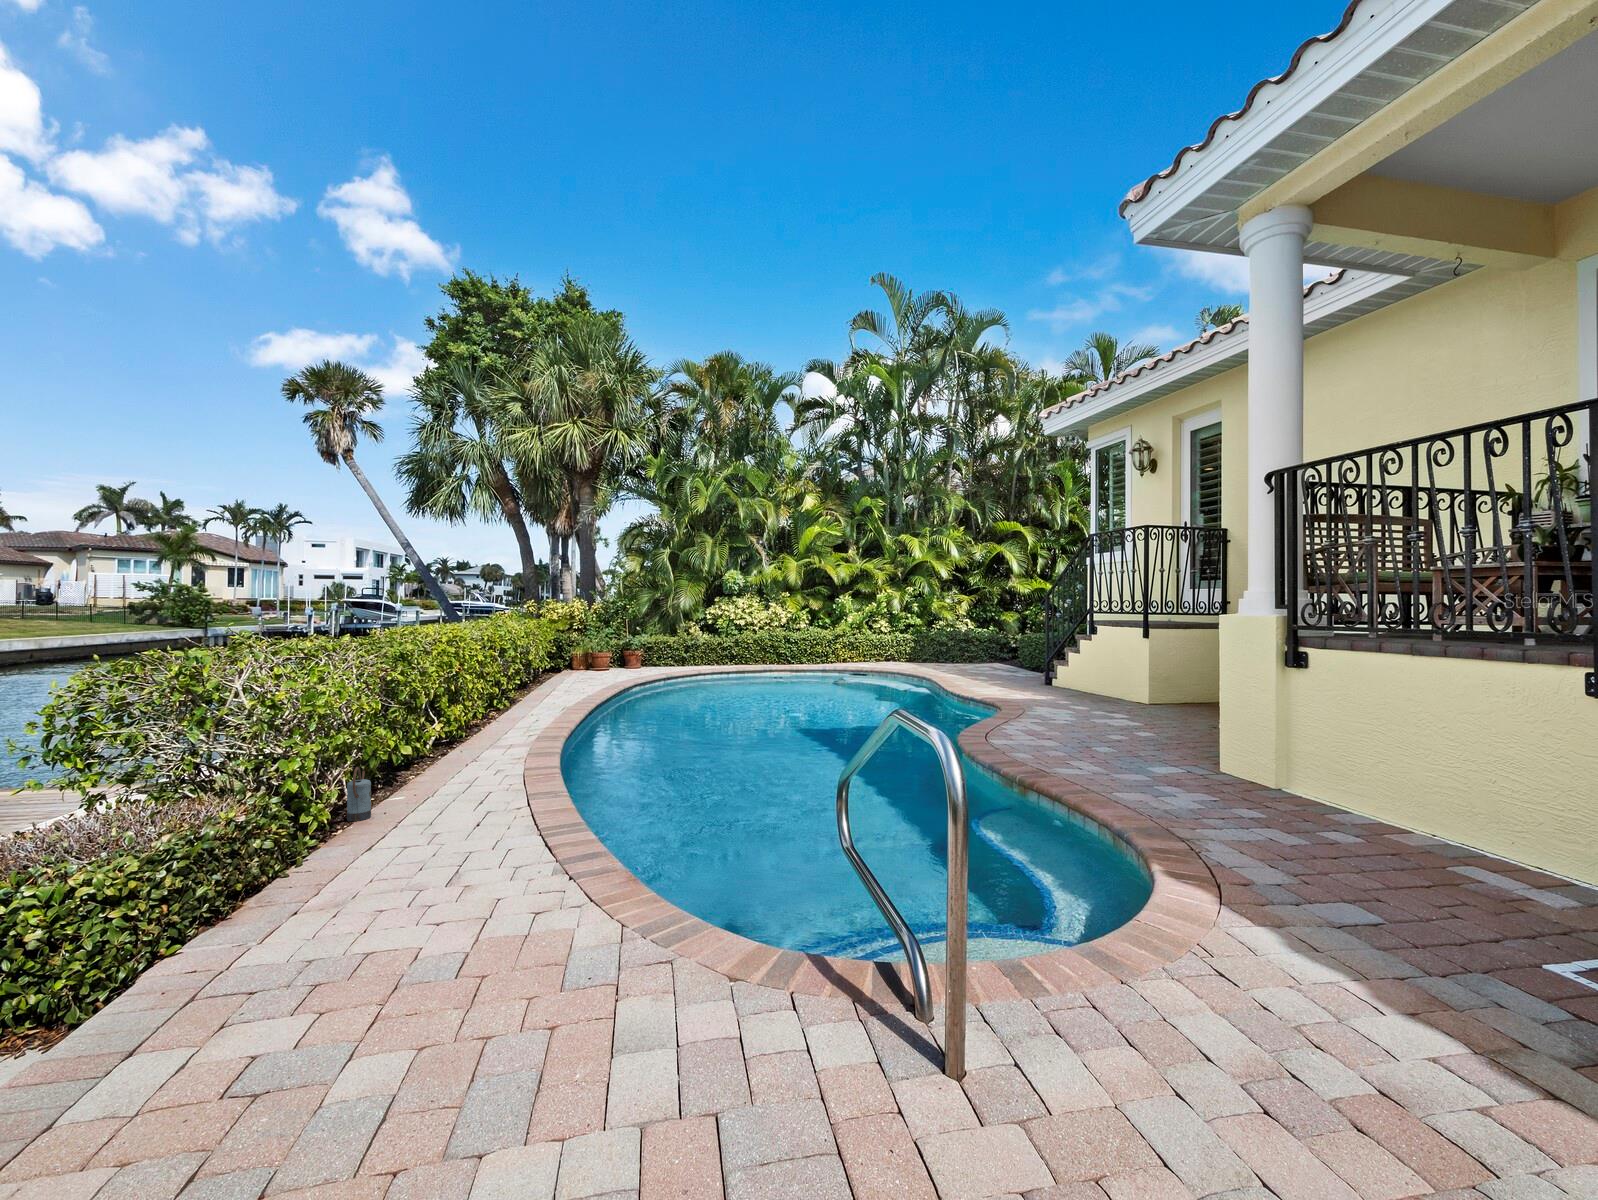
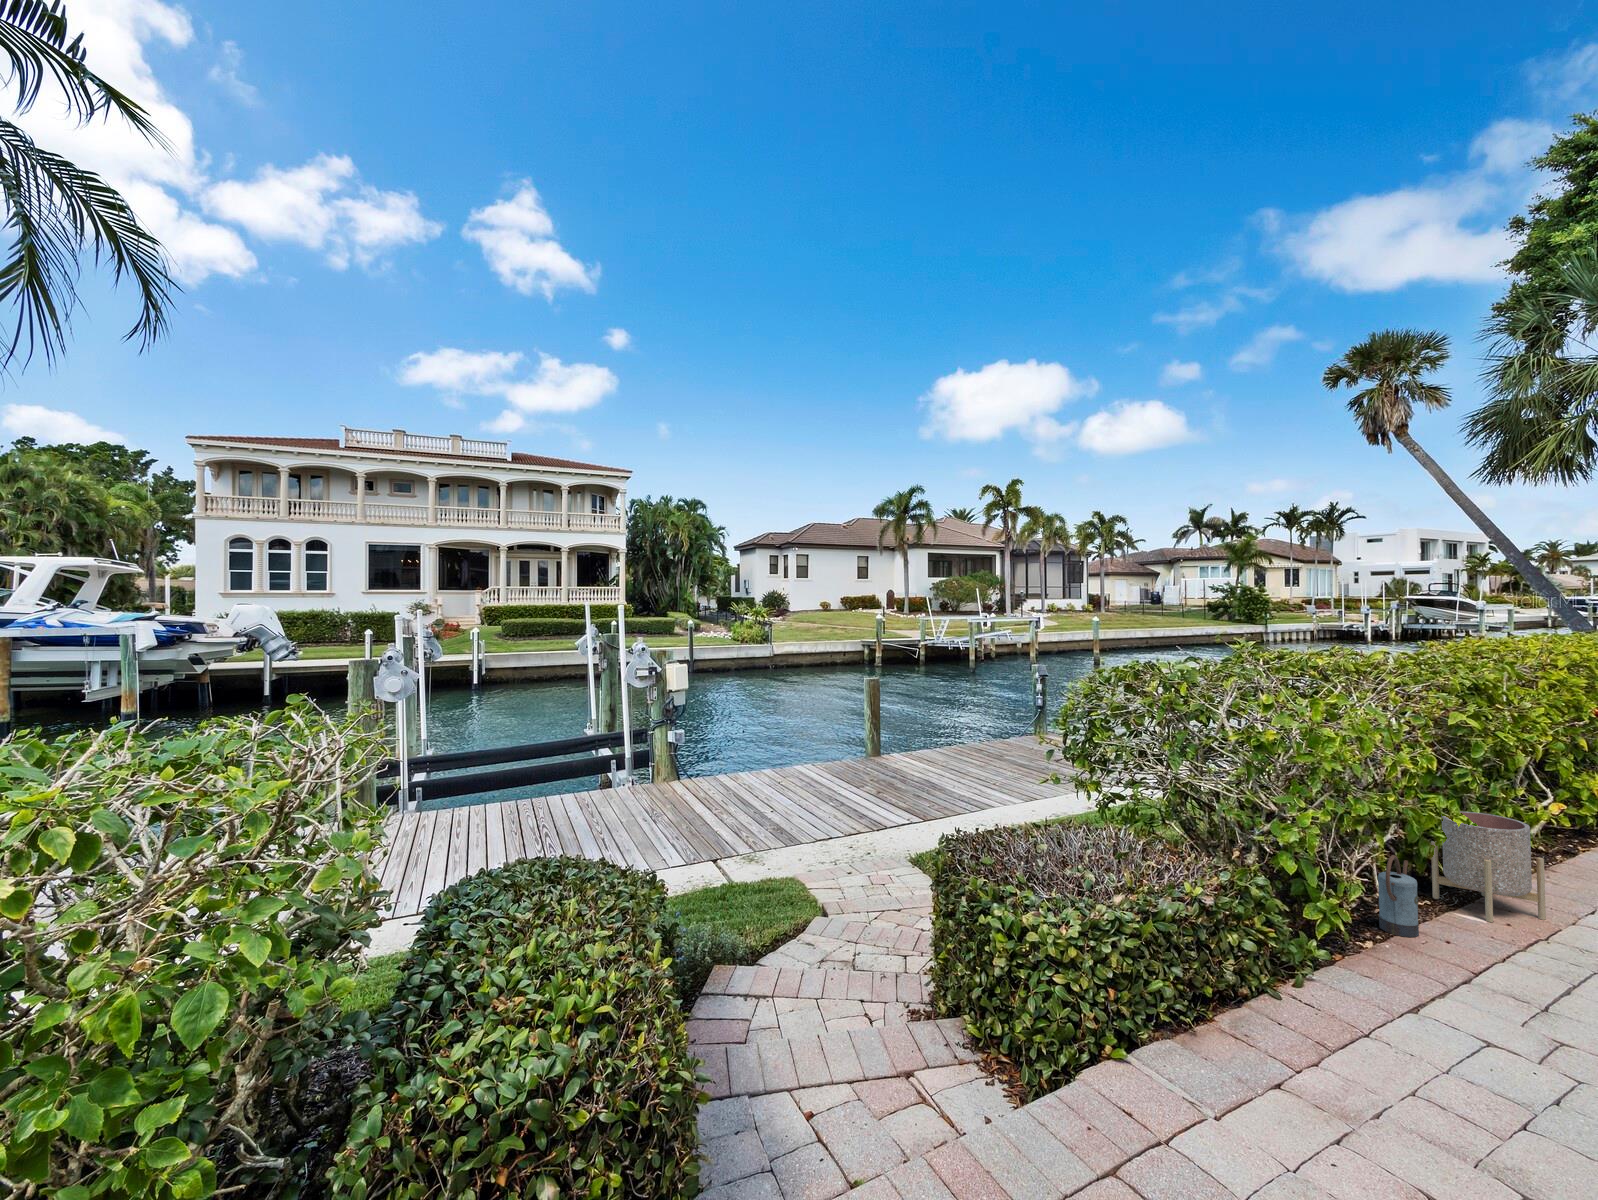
planter: none [377,733,436,799] -> present [1431,811,1546,922]

